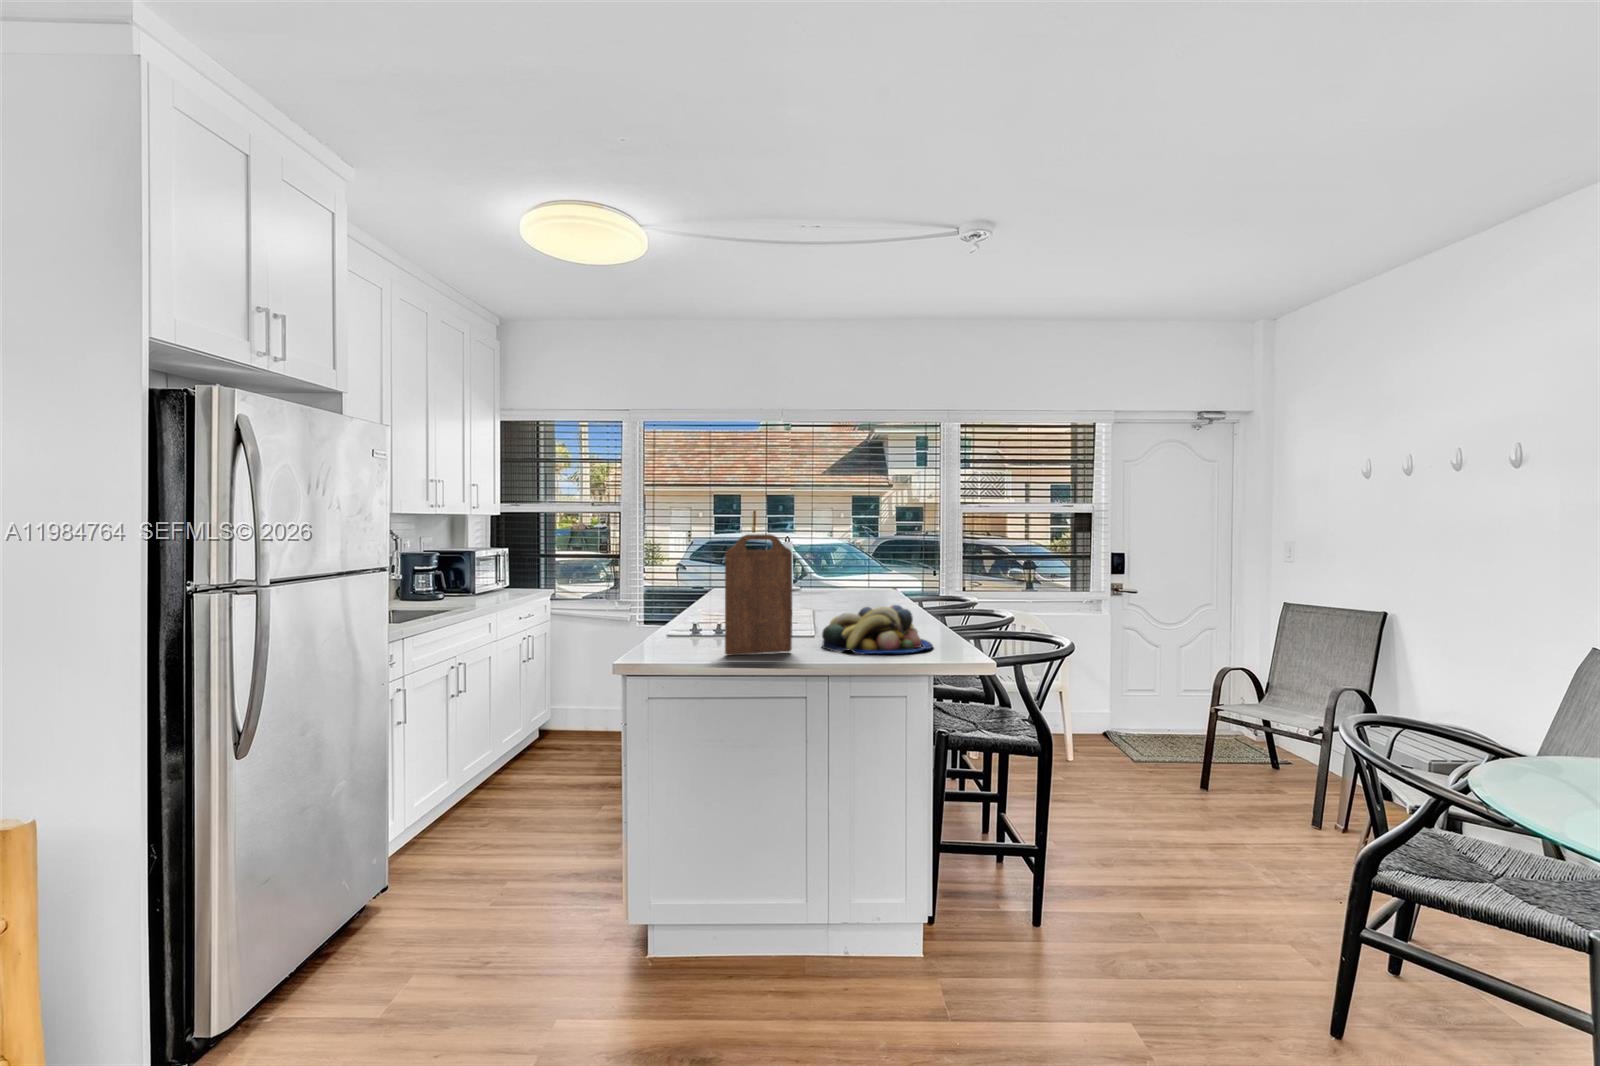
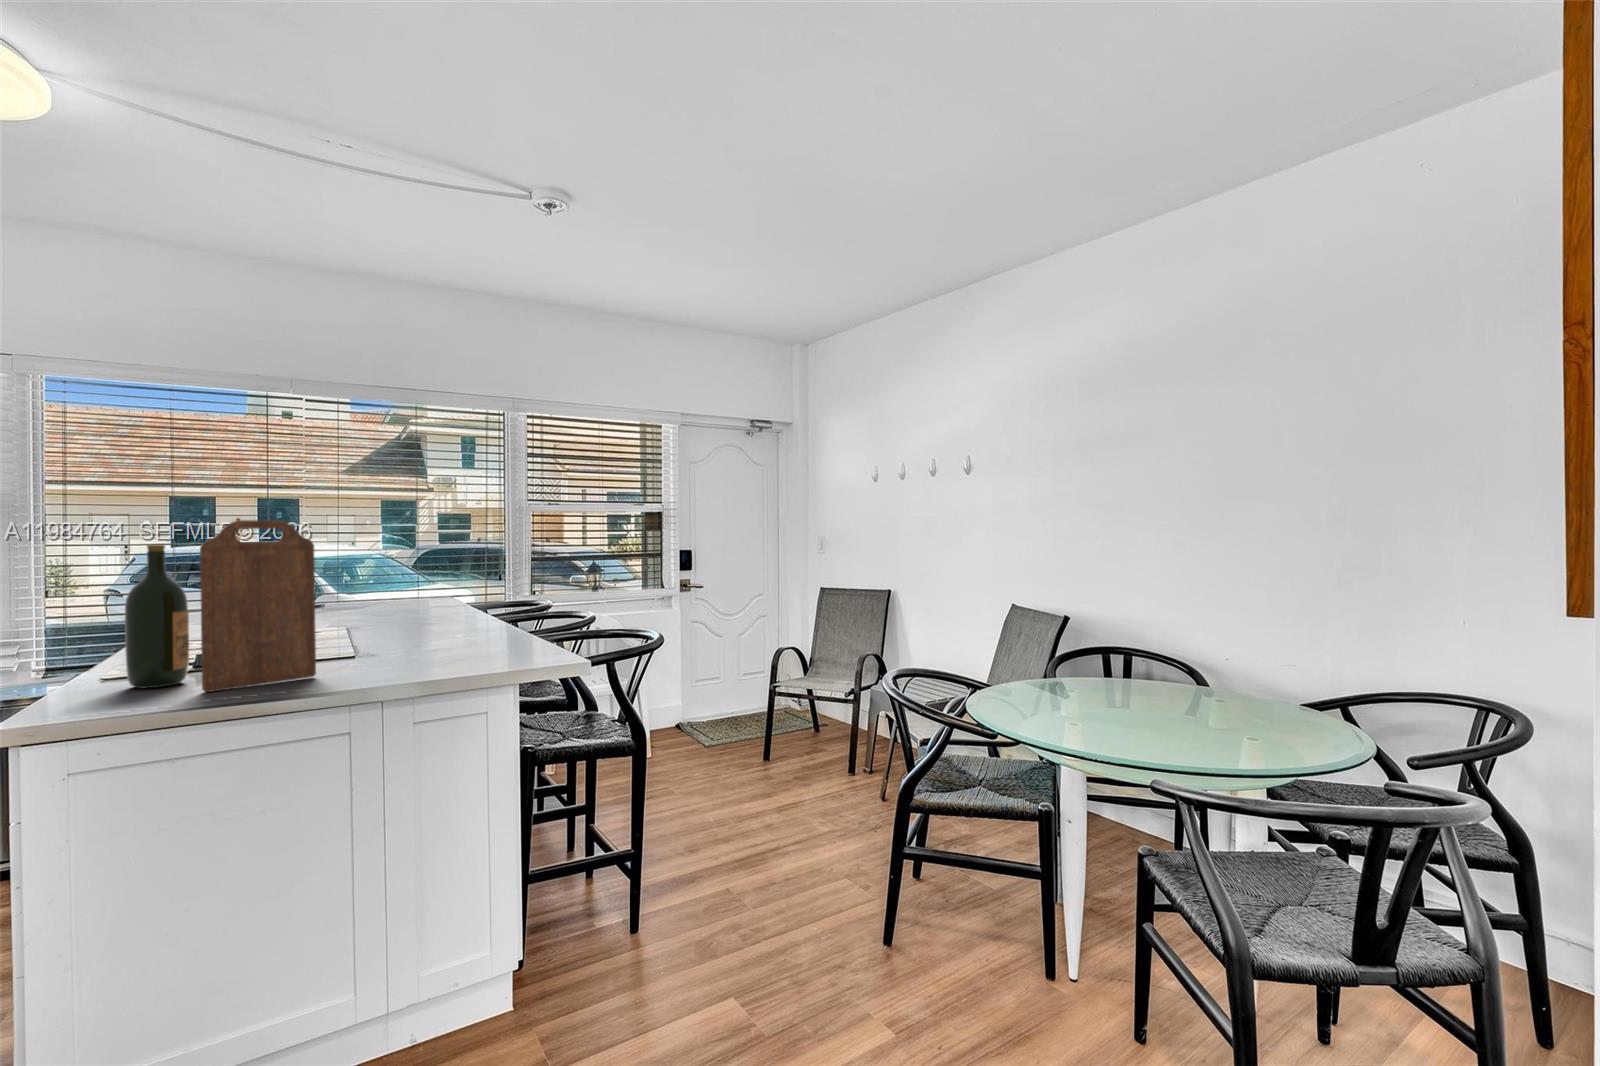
wine bottle: none [683,549,716,649] -> present [125,545,189,688]
fruit bowl: present [821,605,933,654] -> none [362,607,513,670]

